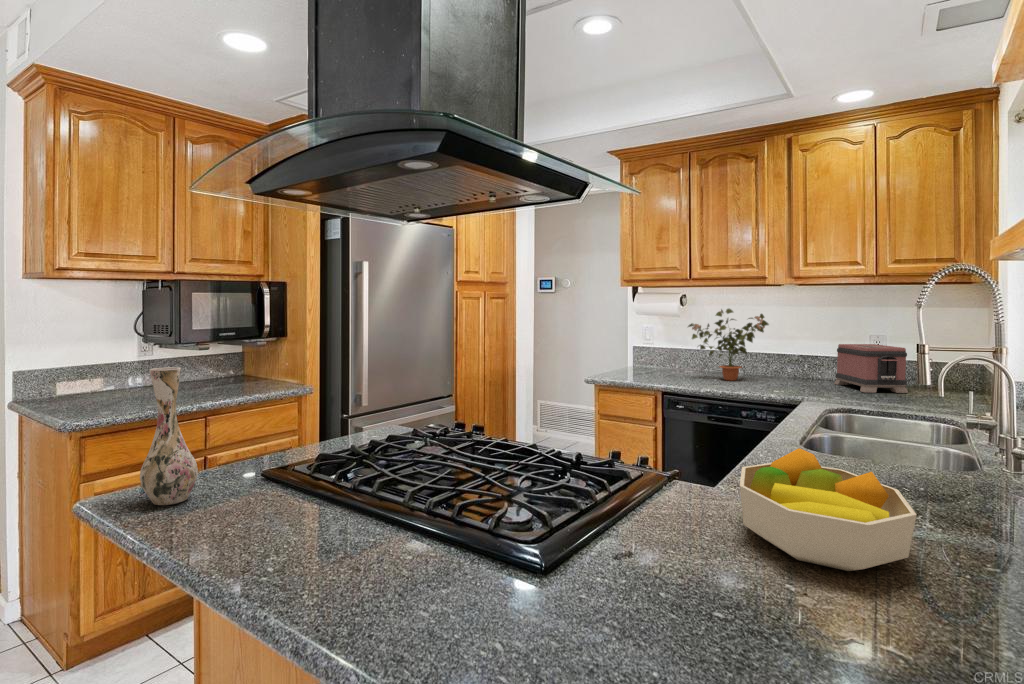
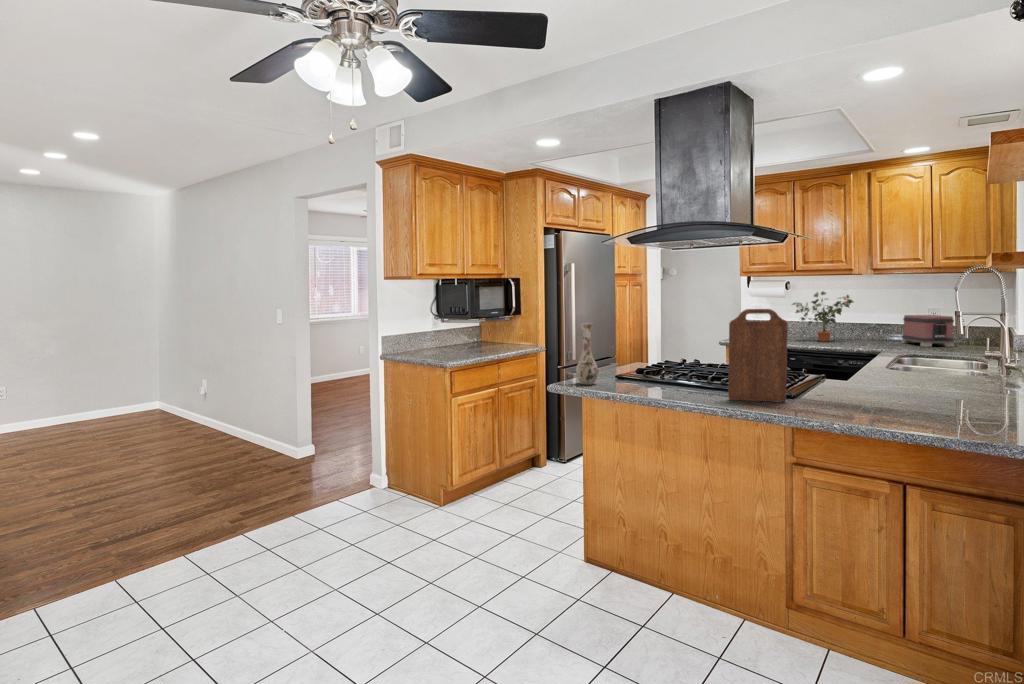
cutting board: none [373,348,515,606] -> present [728,309,788,402]
fruit bowl: present [740,448,917,571] -> none [863,355,943,396]

